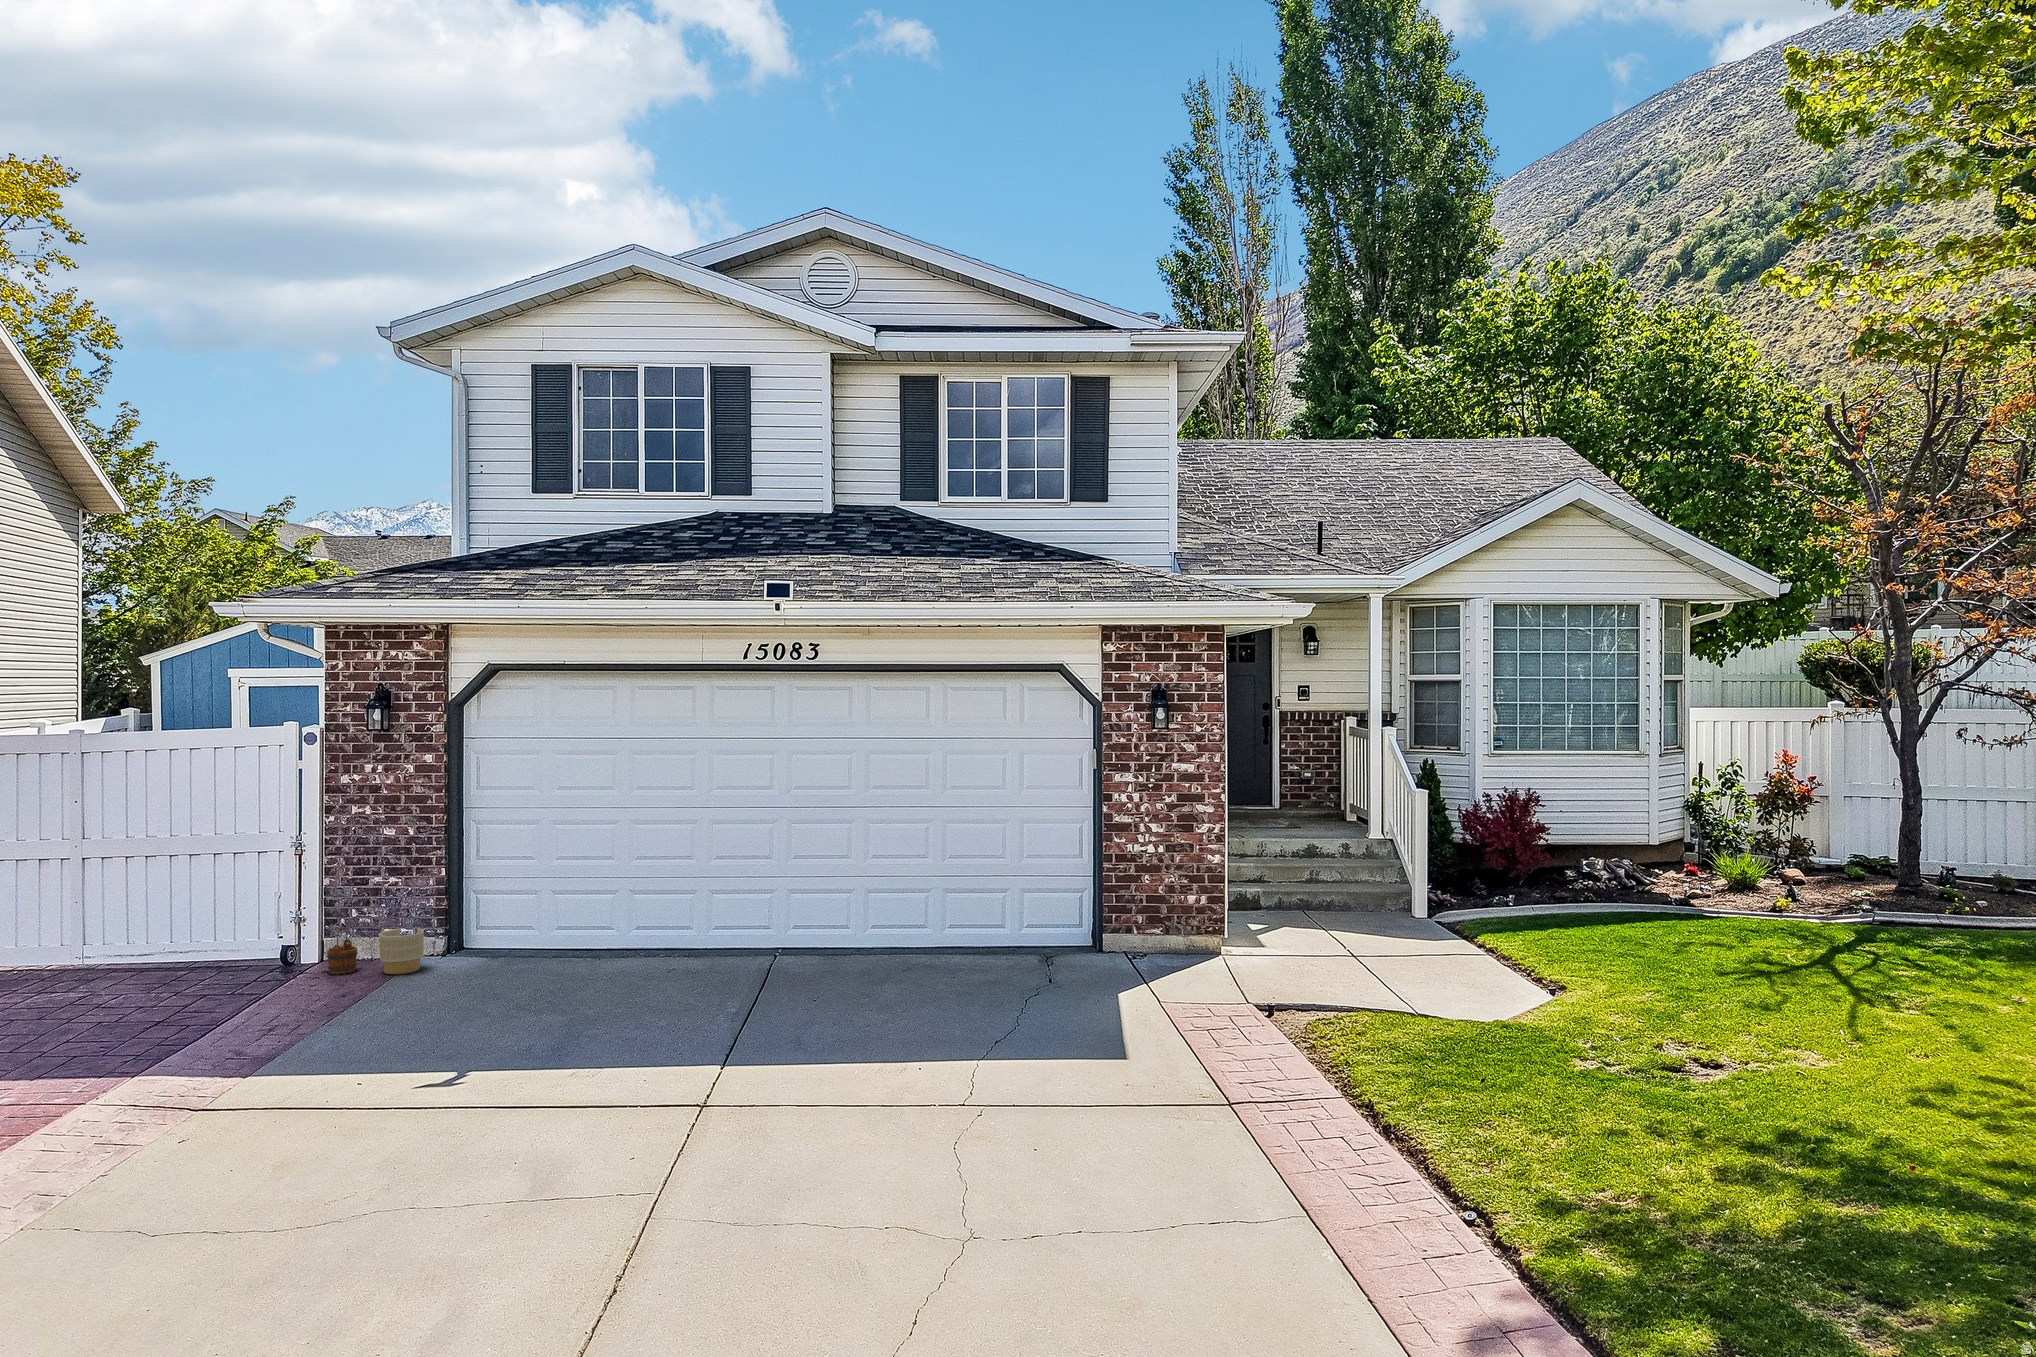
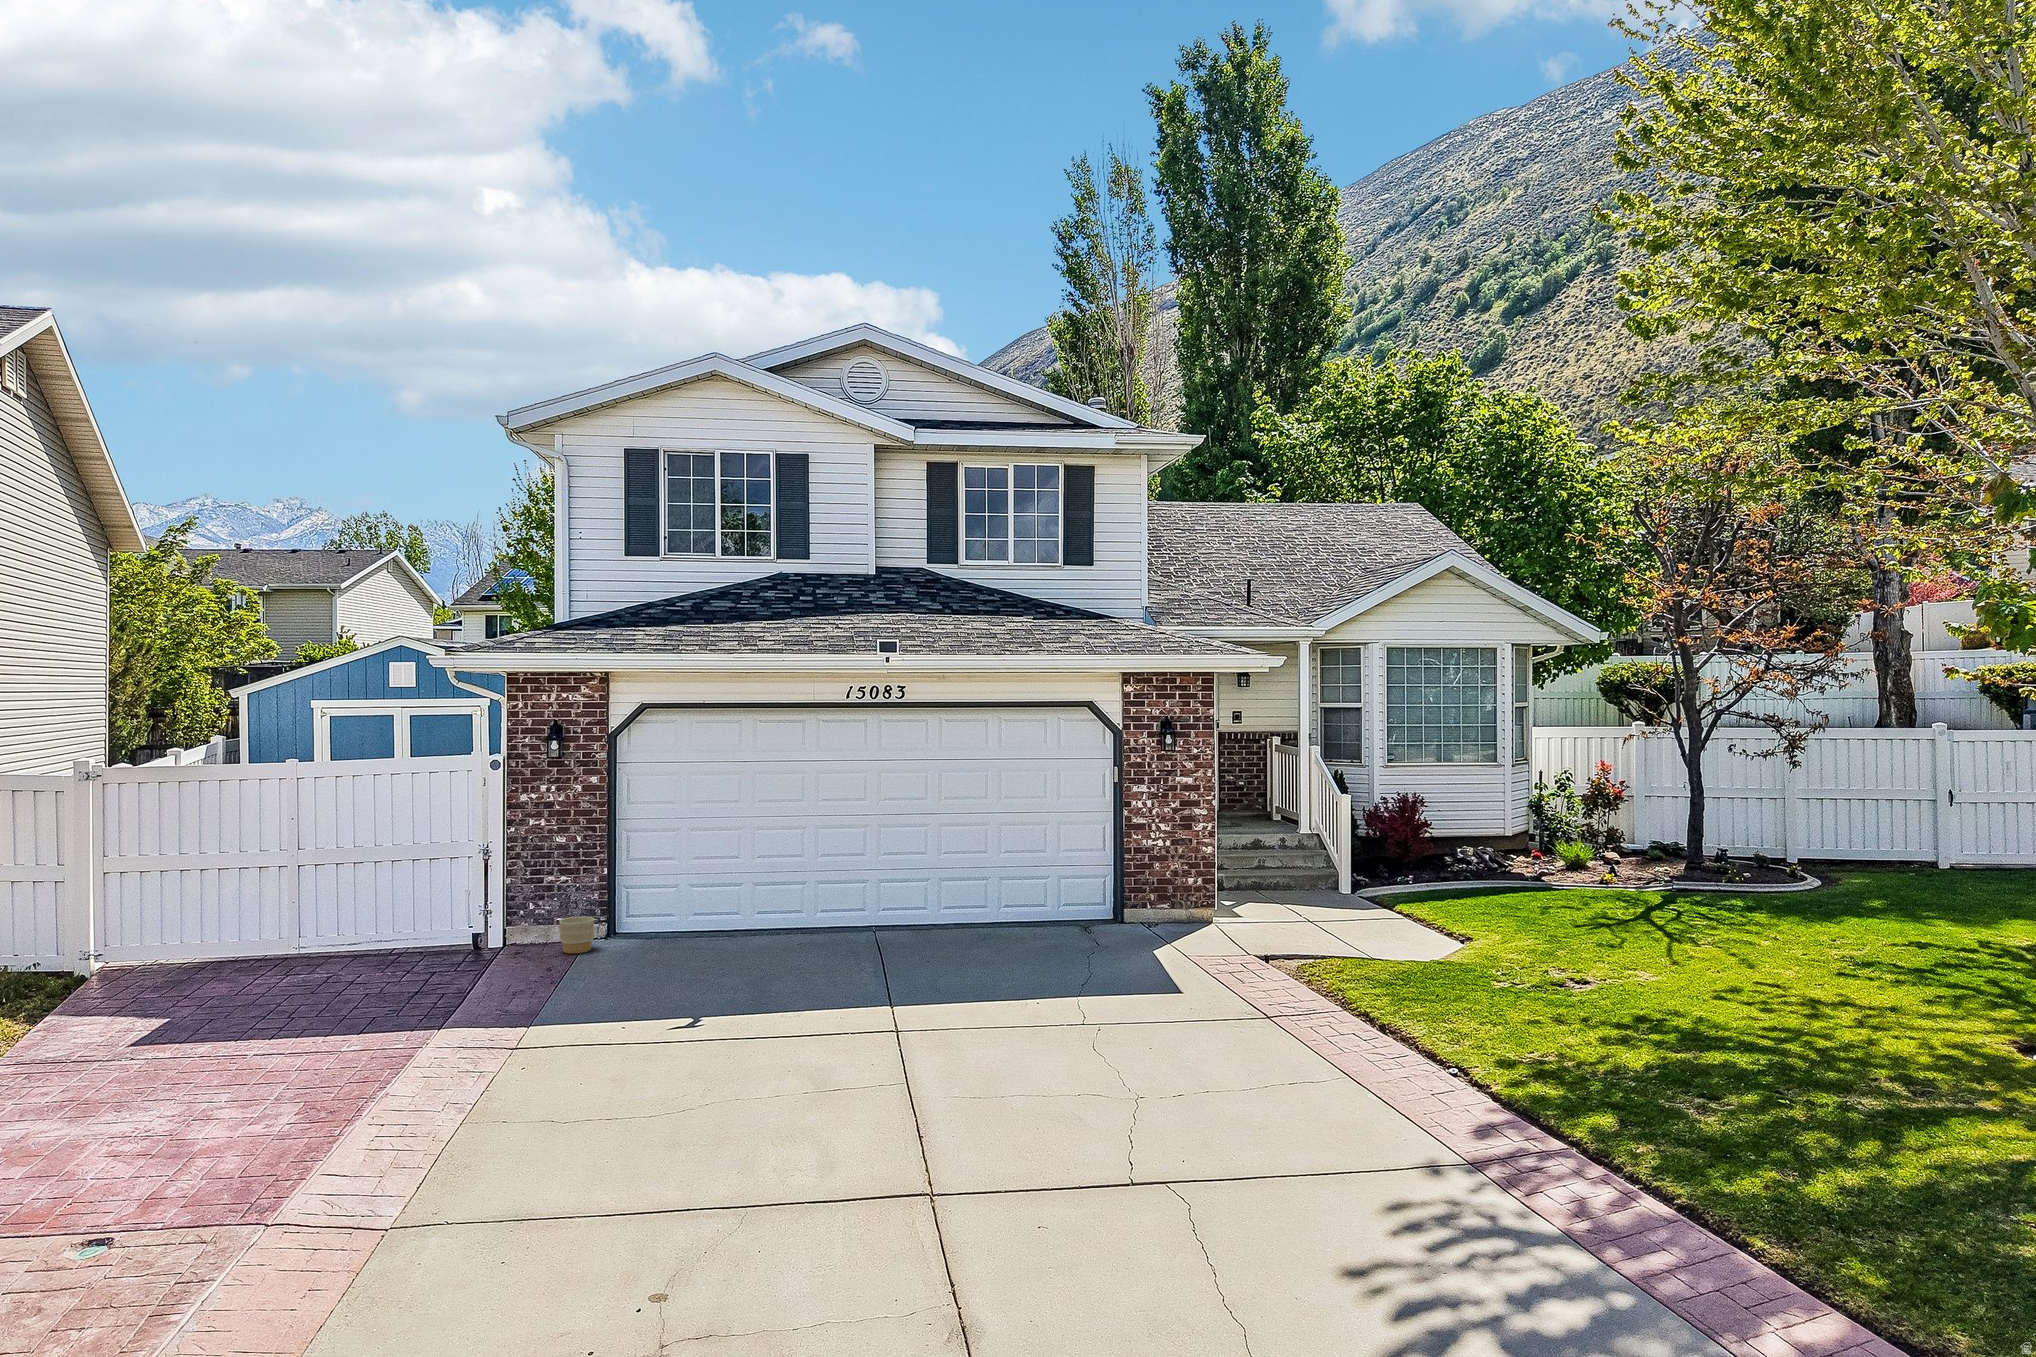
wooden bucket: present [327,926,358,974] -> none [516,916,540,955]

